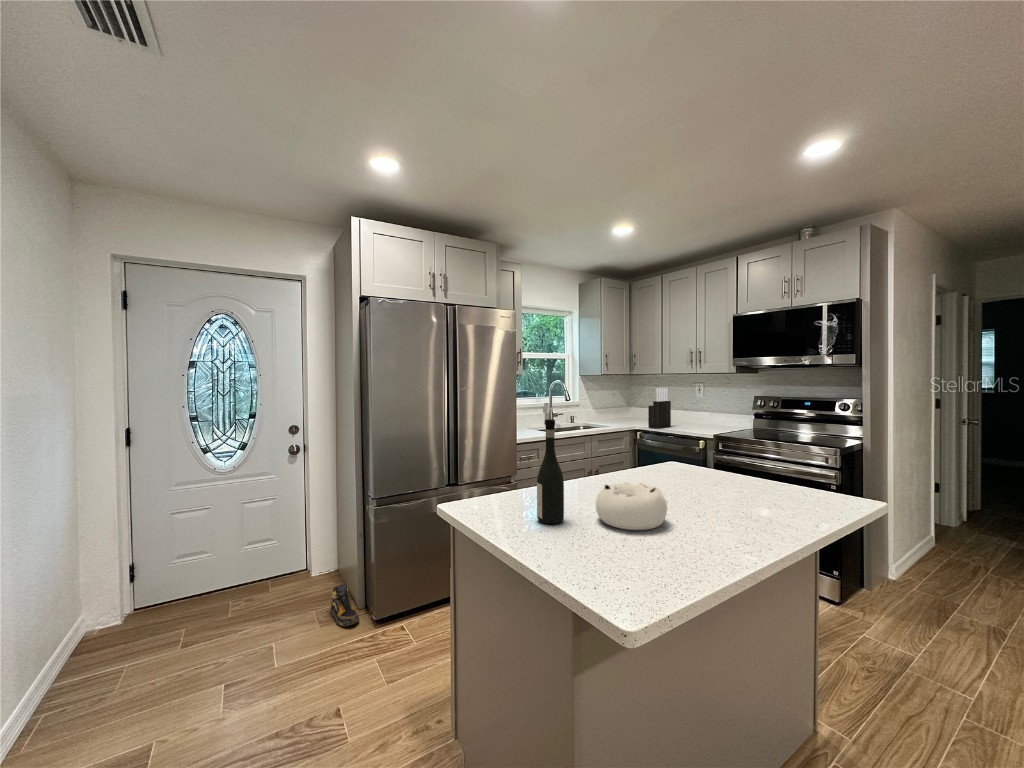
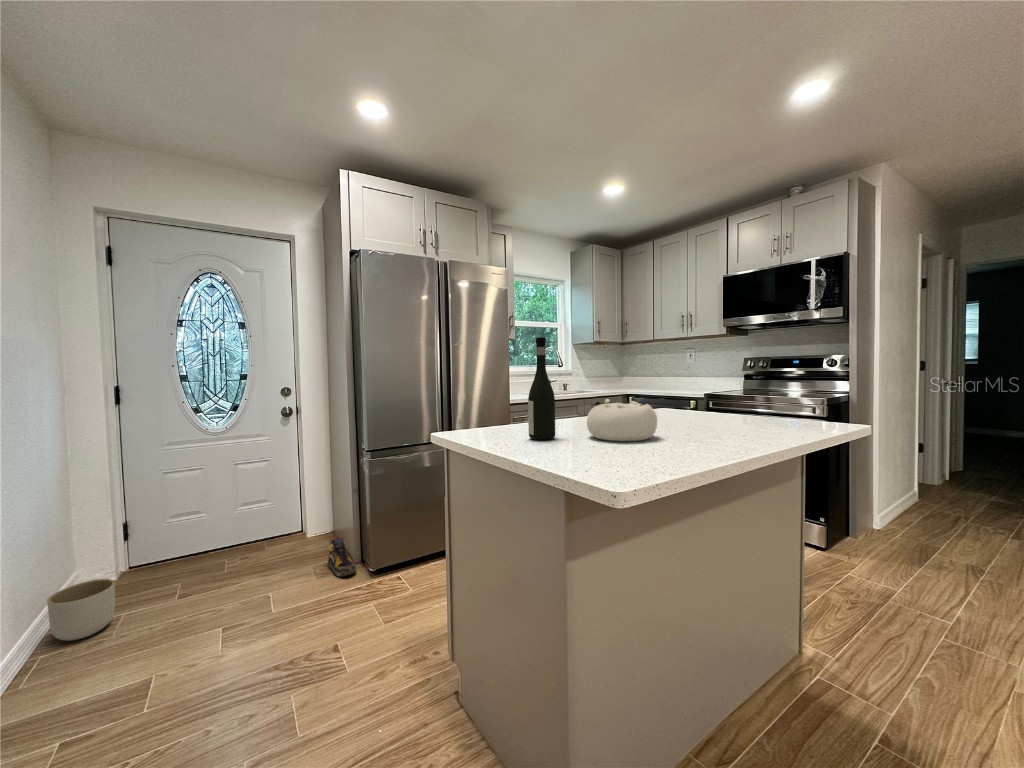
knife block: present [648,388,671,429] -> none [640,352,662,392]
planter: none [51,631,118,698] -> present [47,579,115,641]

